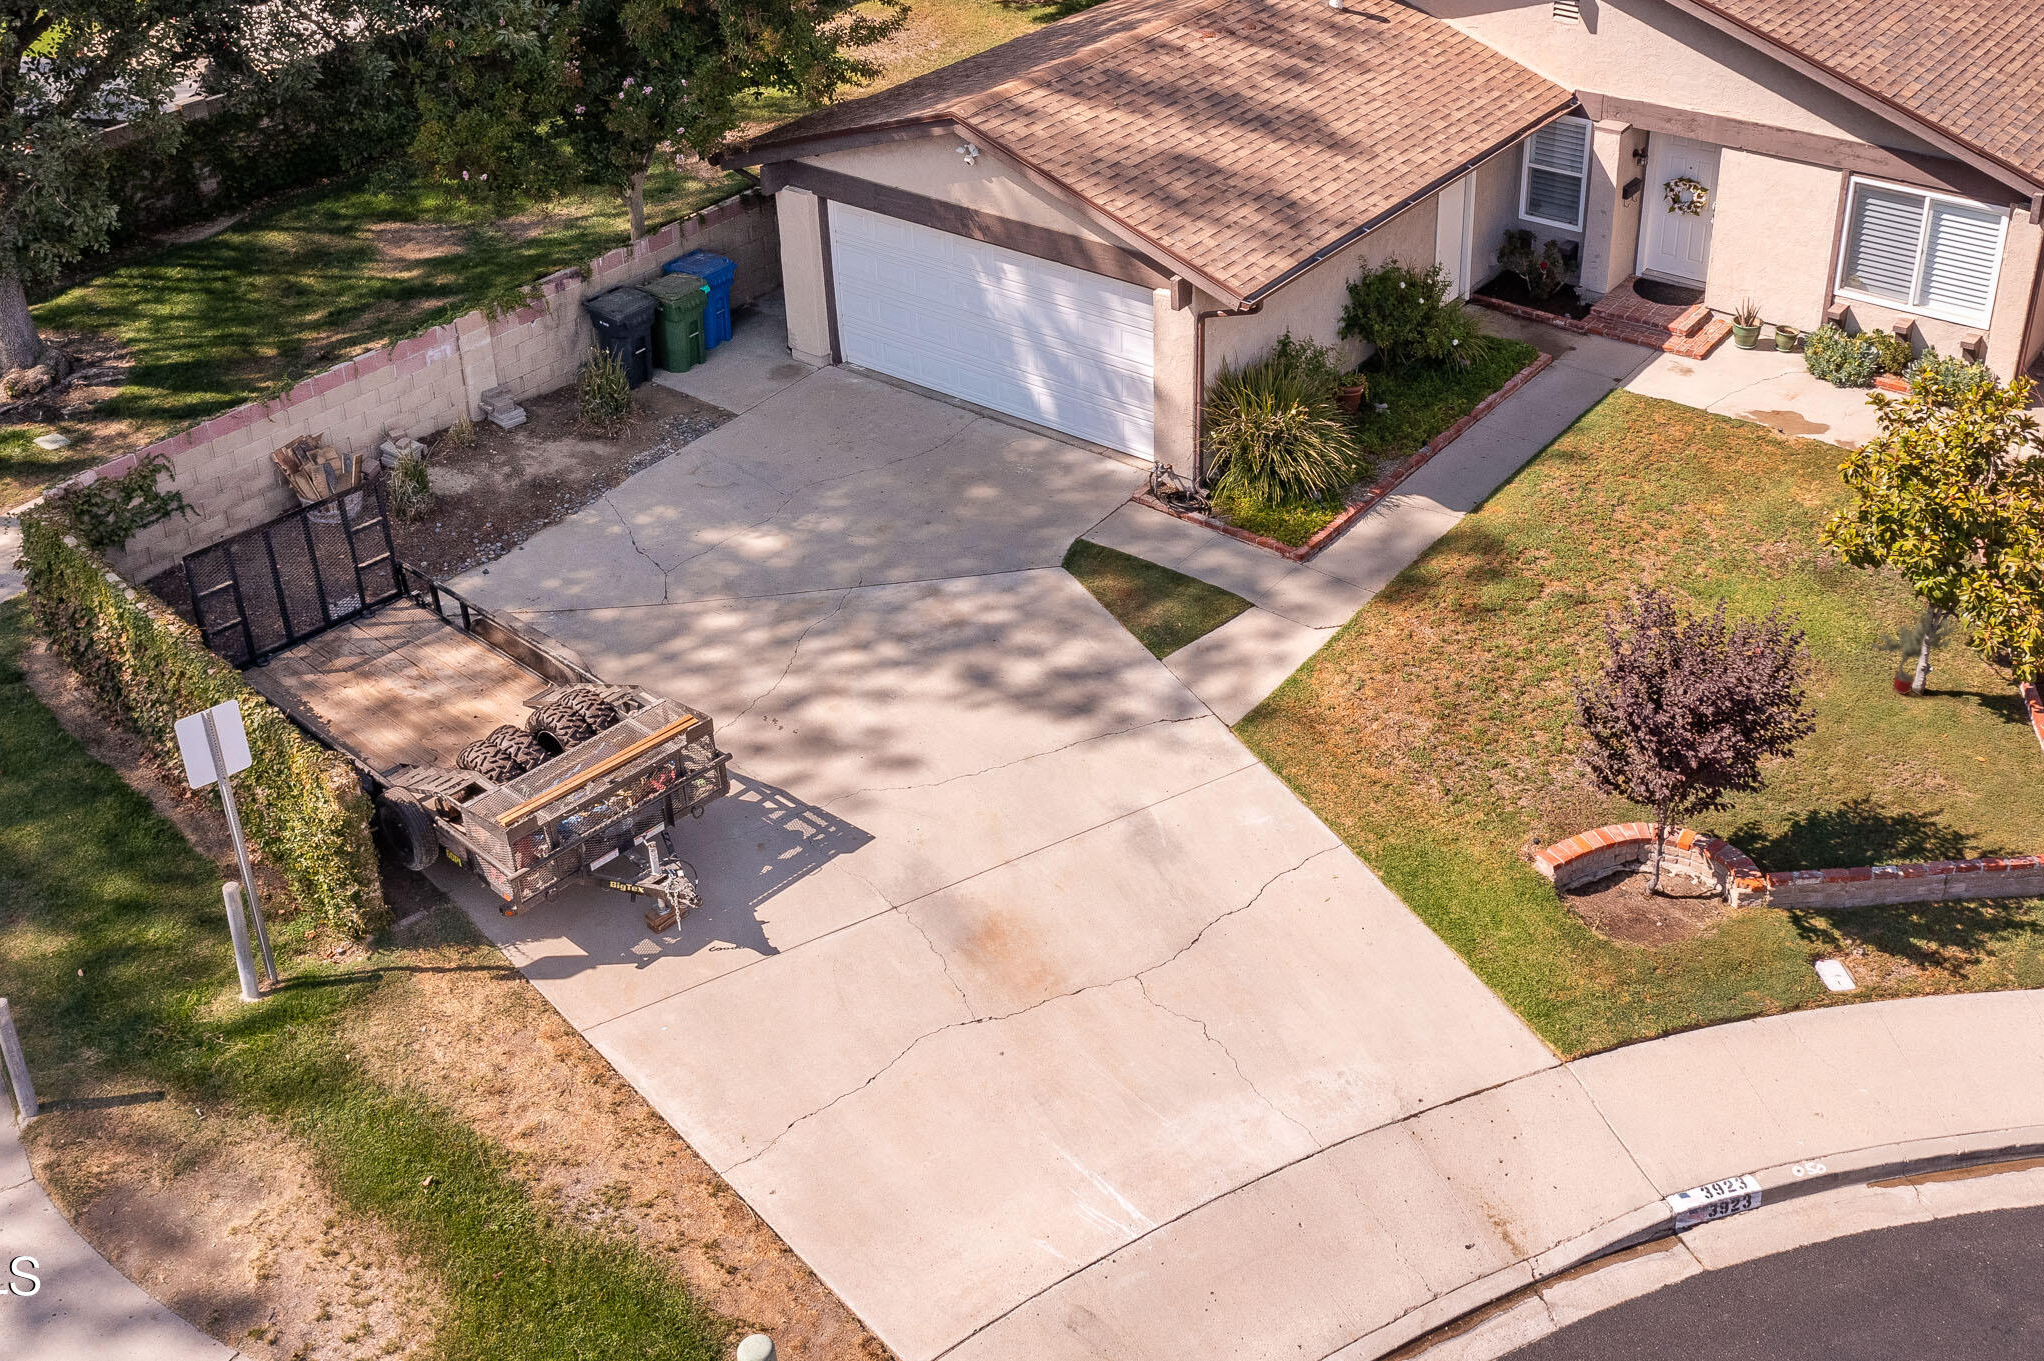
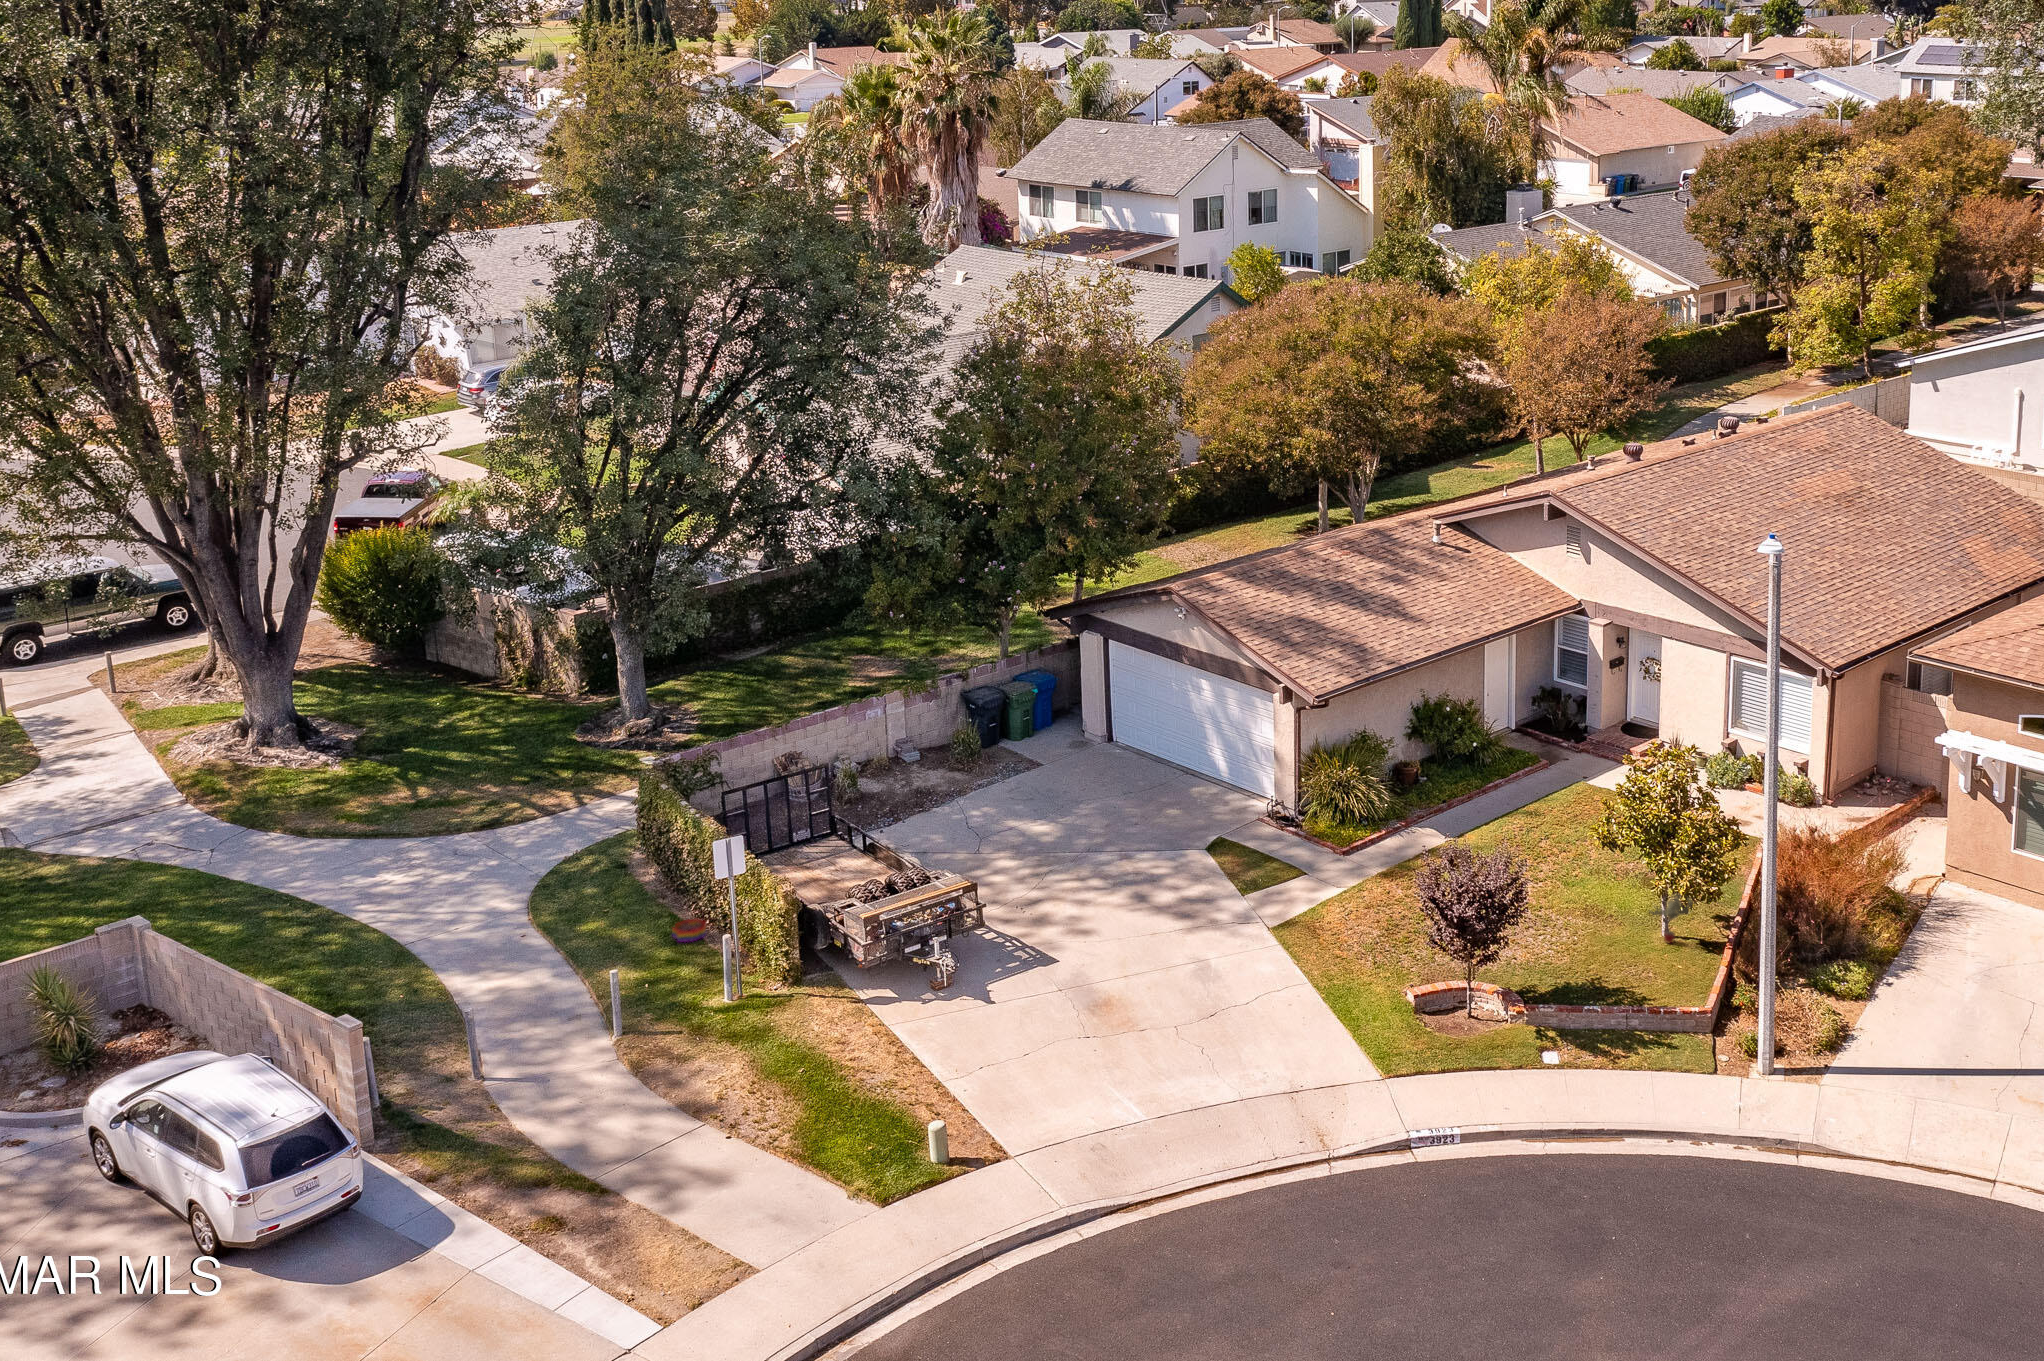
storage bin: none [116,809,188,865] -> present [672,919,706,942]

